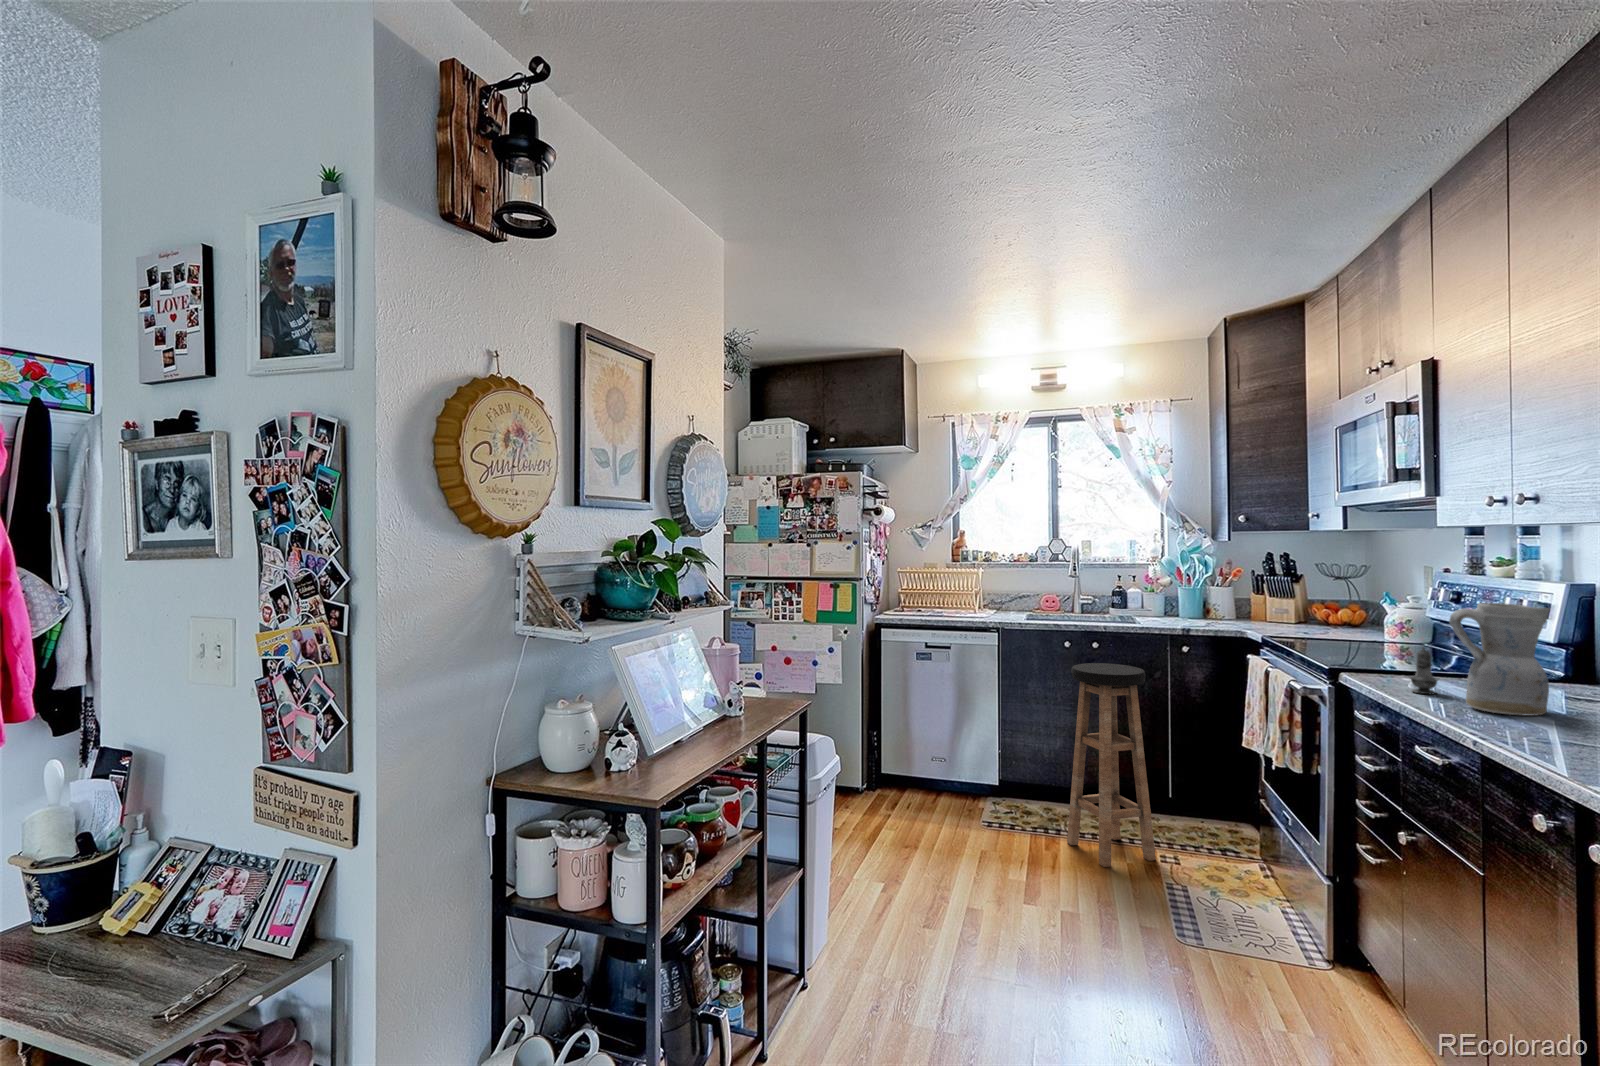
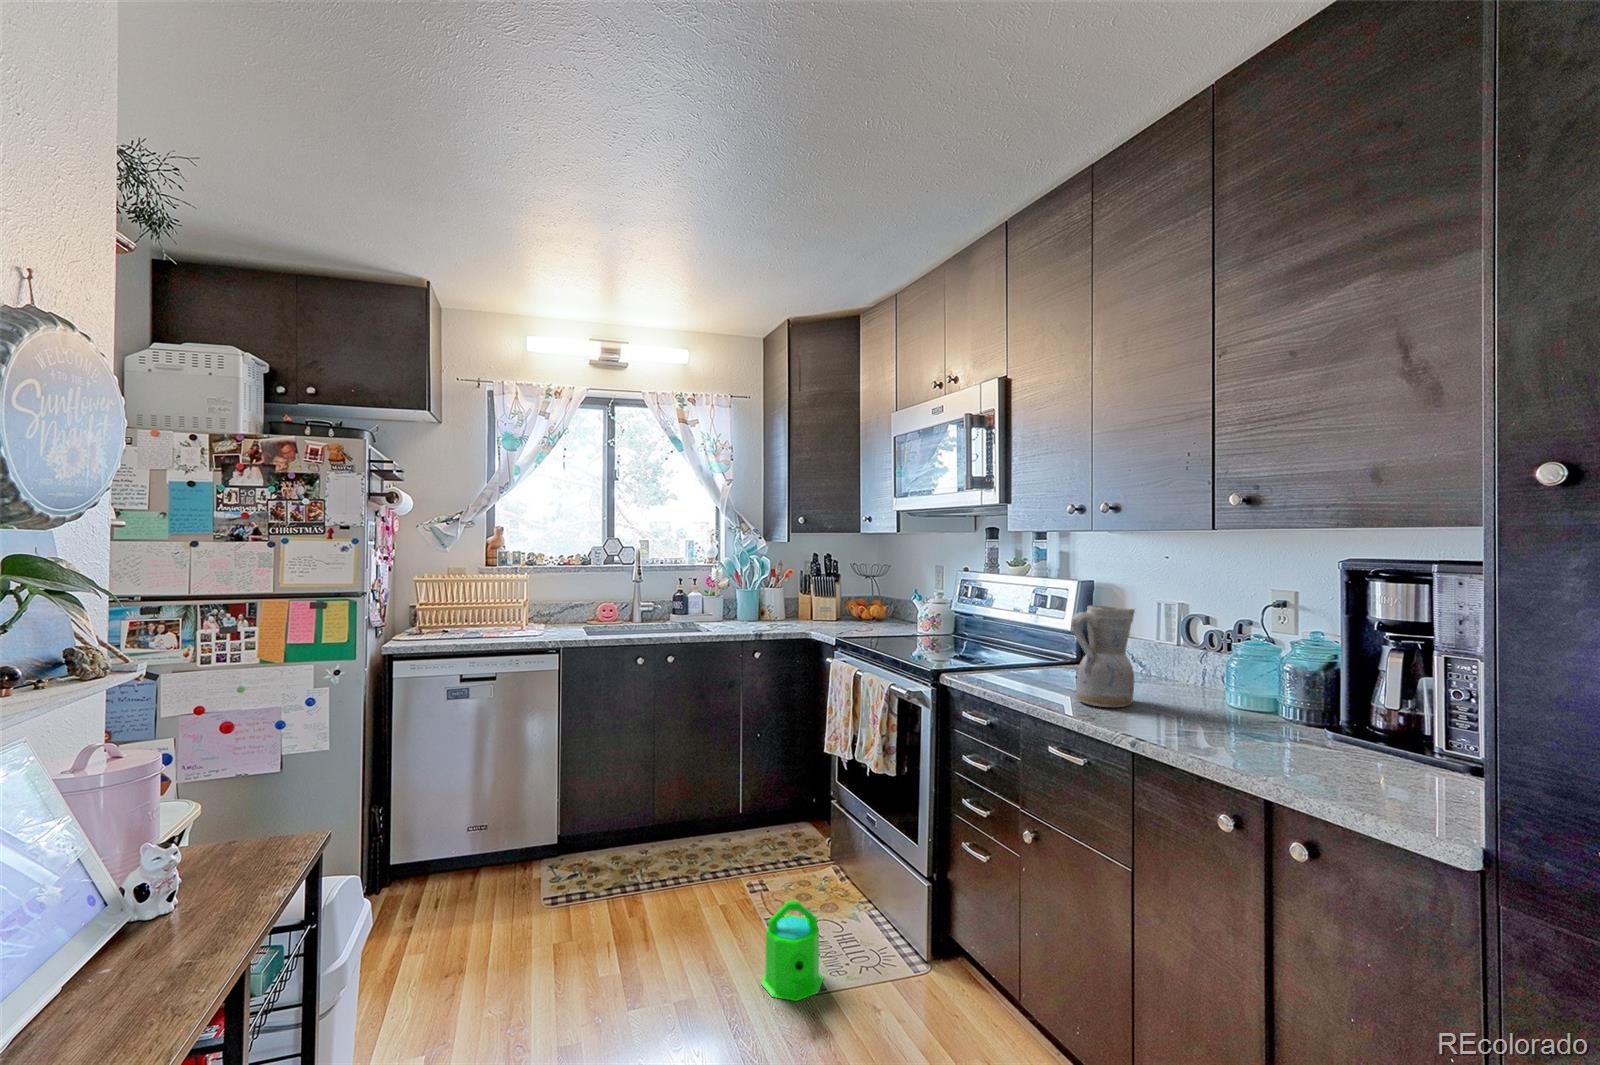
salt shaker: present [1410,648,1438,694] -> none [1019,647,1041,692]
bar stool: present [1067,663,1156,867] -> none [651,680,745,918]
watering can: none [1140,860,1204,948] -> present [761,901,823,1001]

